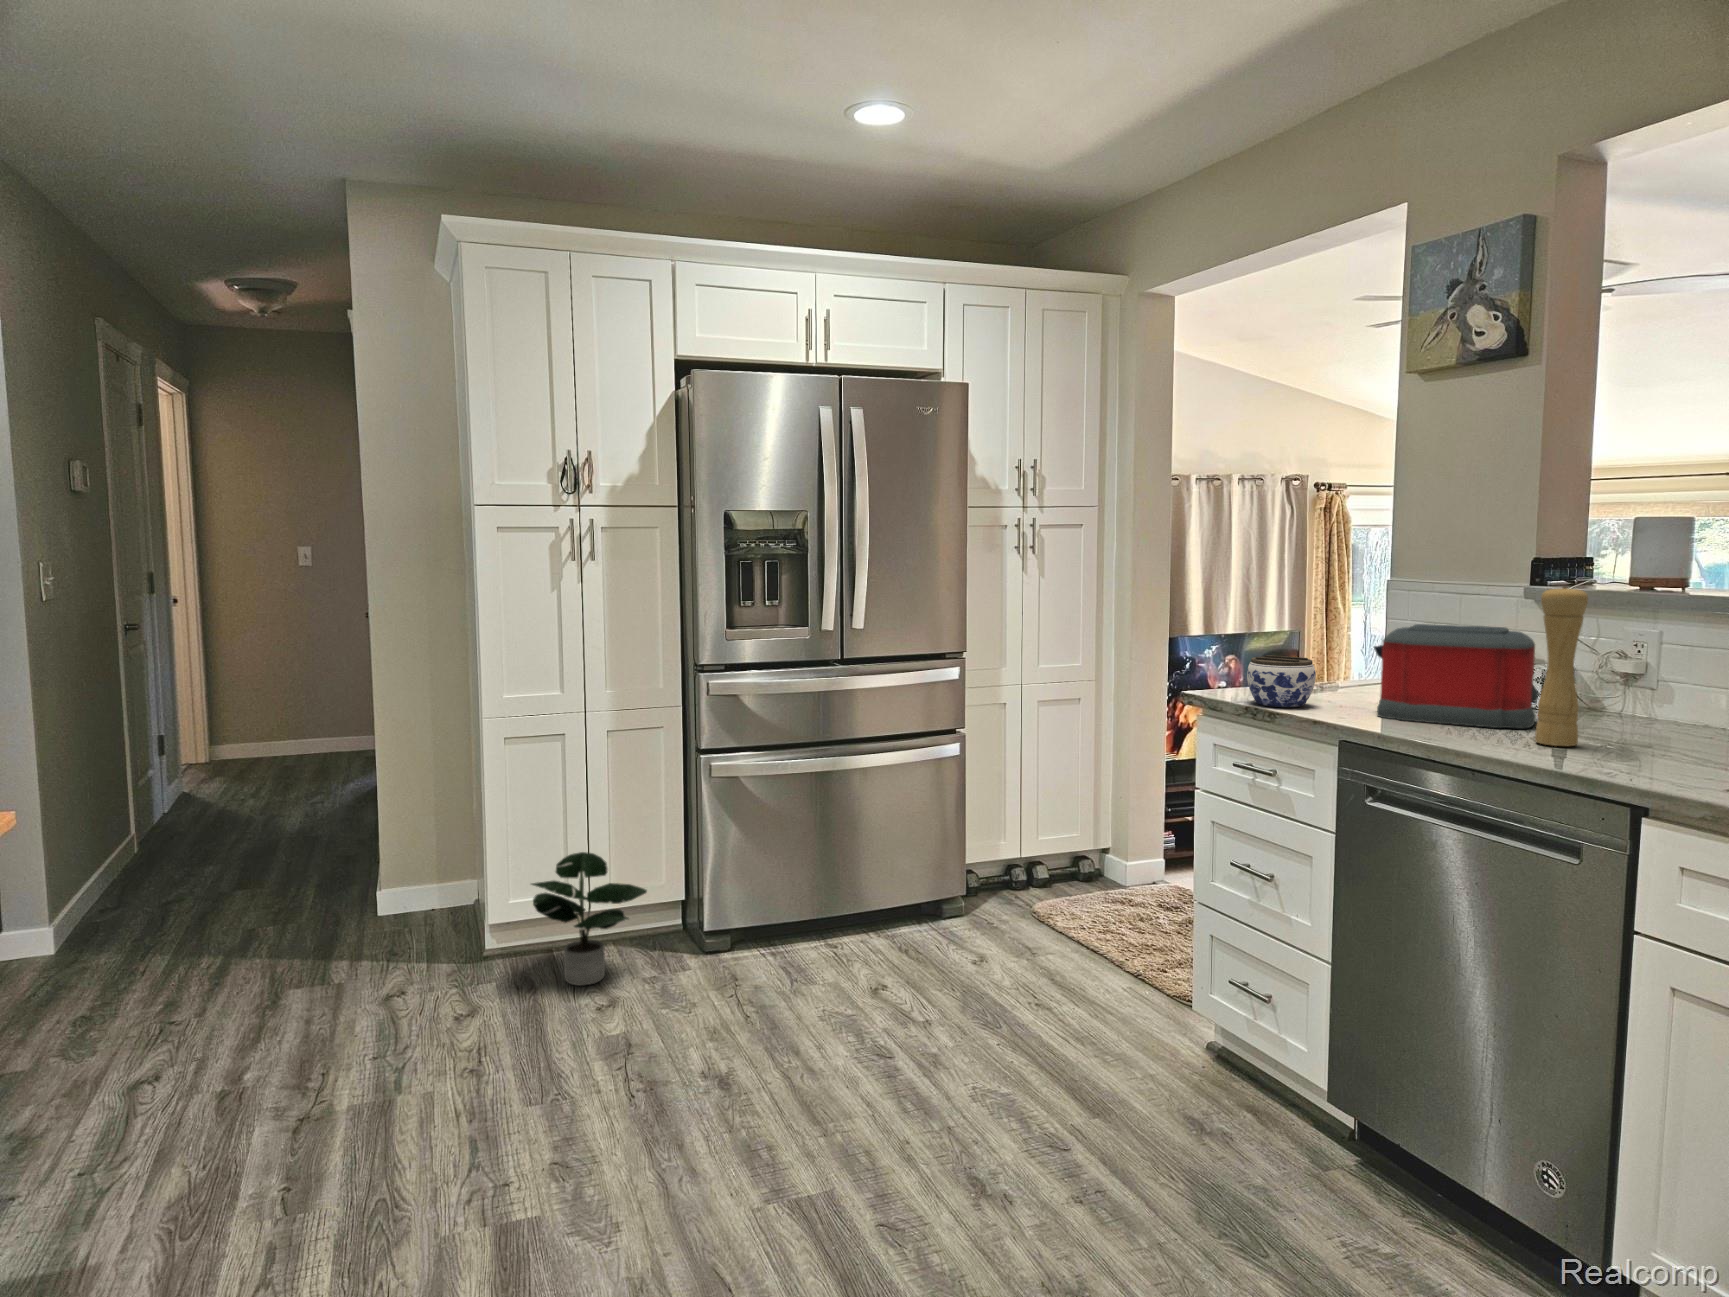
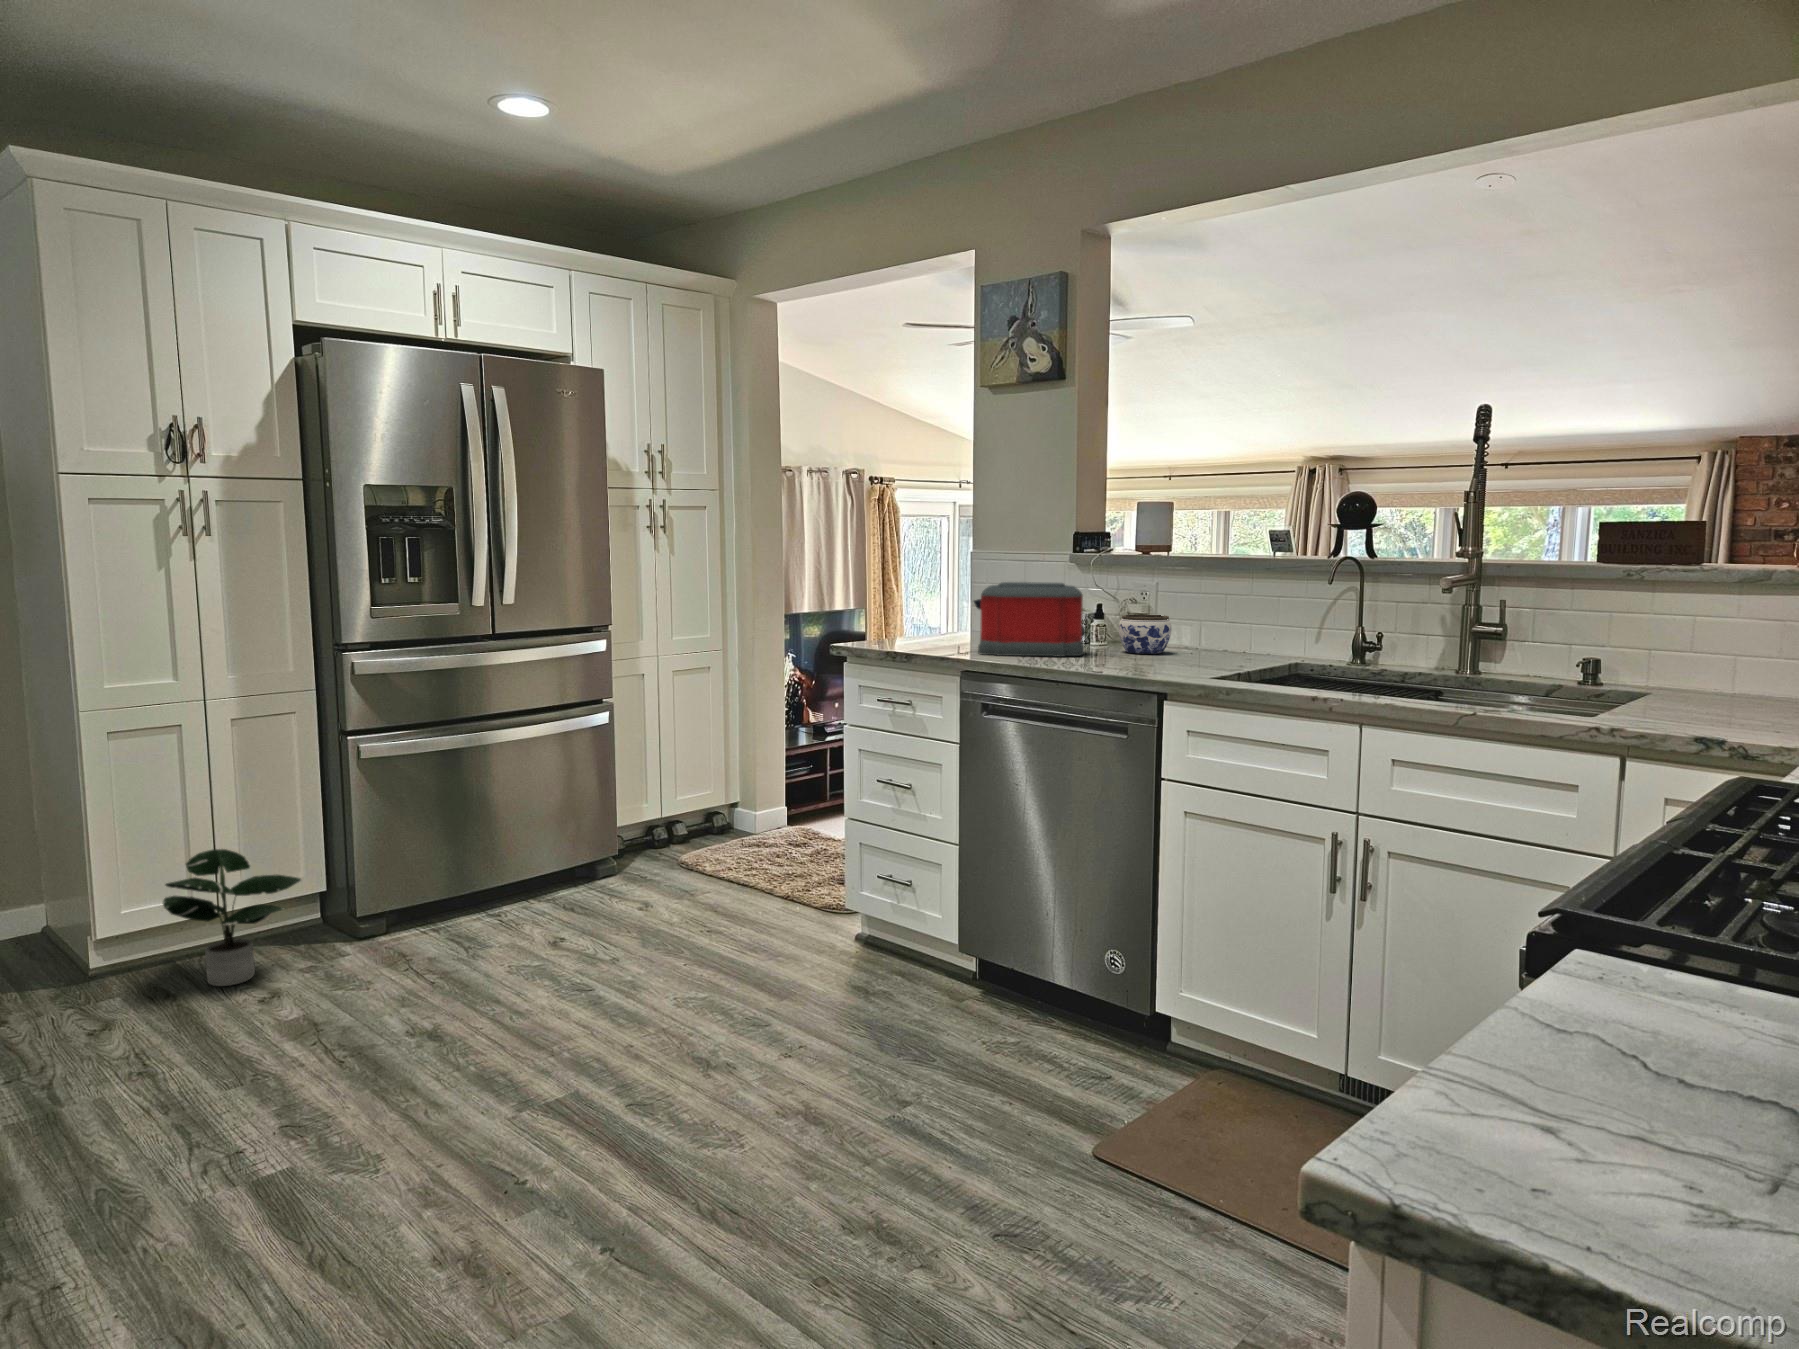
pepper mill: present [1535,586,1588,746] -> none [1089,549,1119,664]
jar: present [1247,655,1316,707] -> present [1119,614,1171,654]

